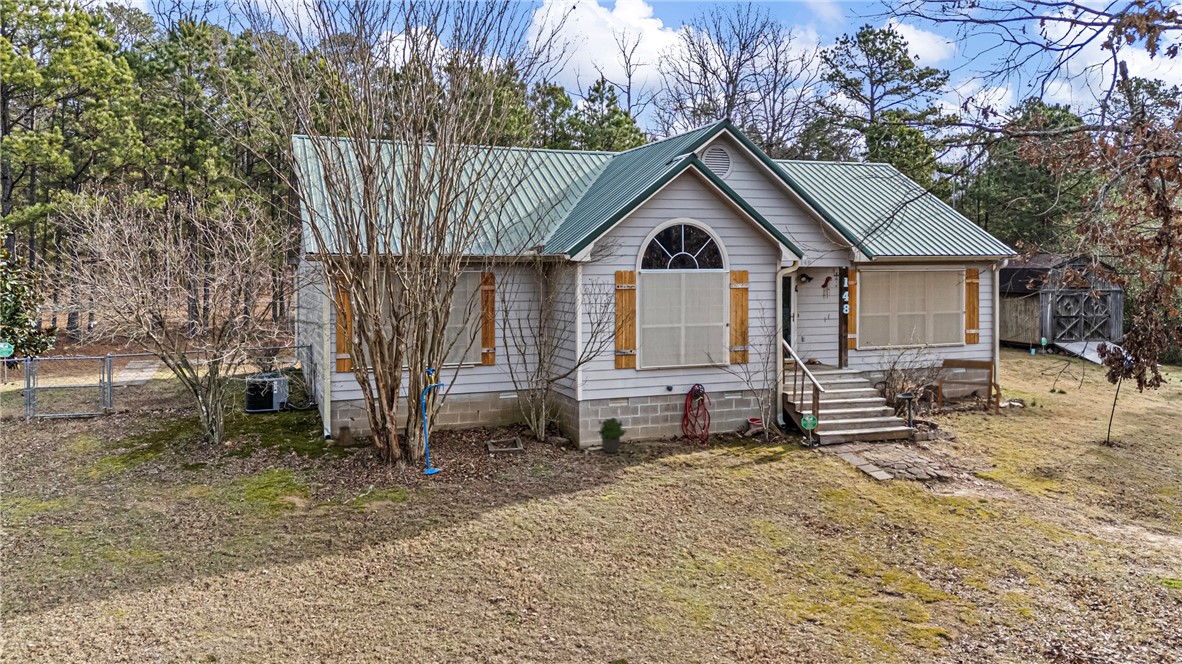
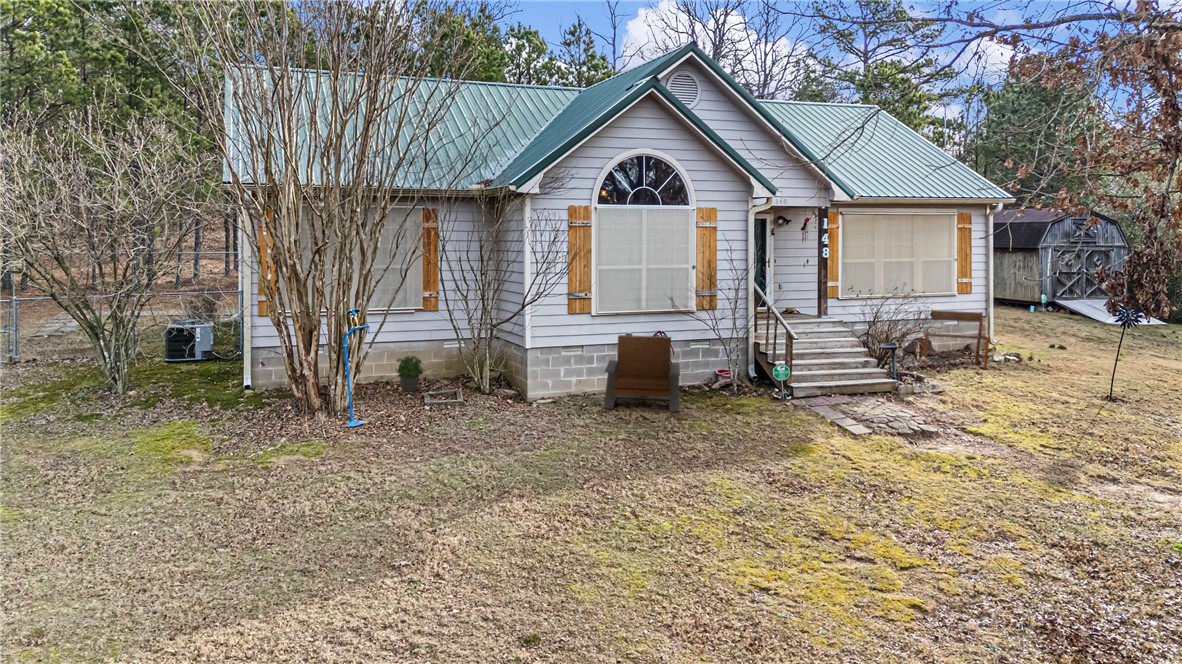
lounge chair: none [648,387,717,459] -> present [604,335,680,412]
potted plant: present [597,418,625,453] -> present [395,356,425,392]
watering can: present [324,426,357,446] -> none [245,376,285,398]

